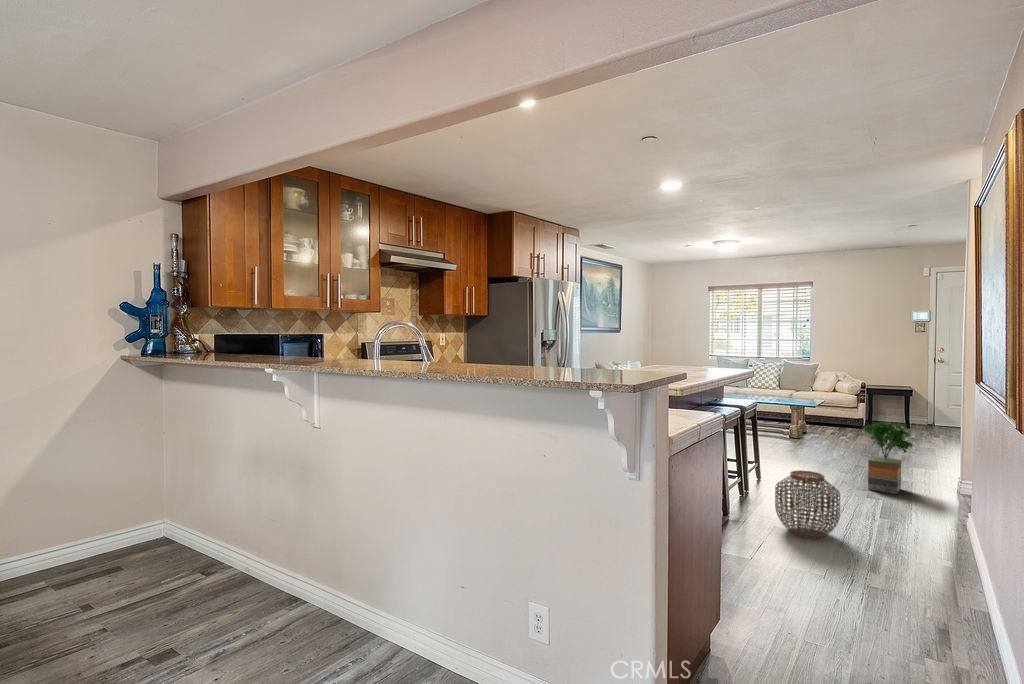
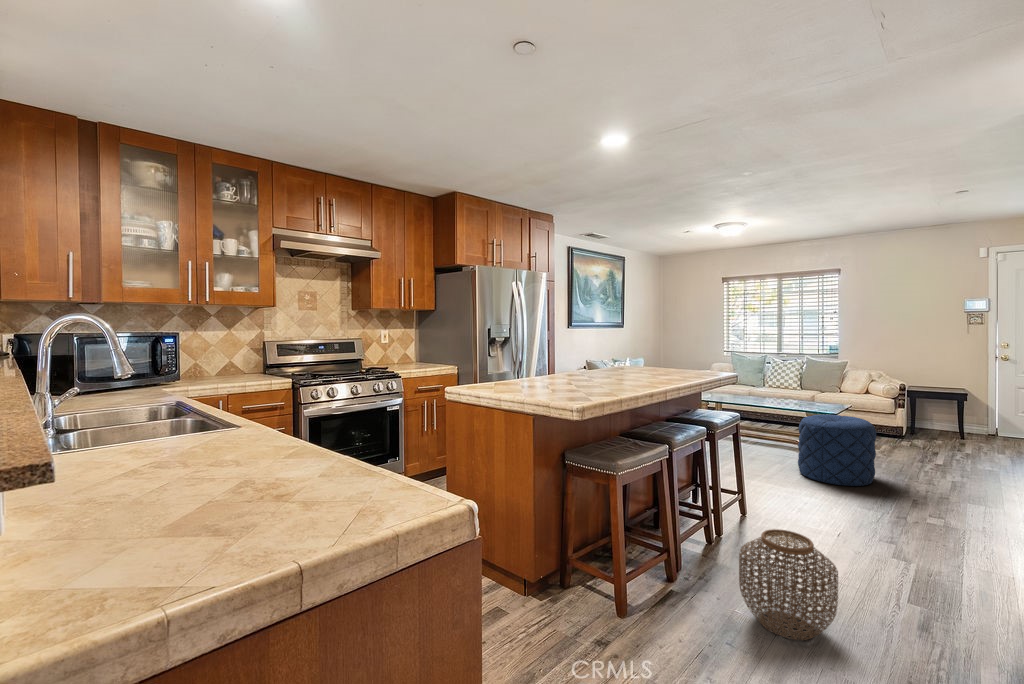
pouf: none [788,406,849,461] -> present [798,414,876,486]
potted tree: present [863,423,913,494] -> none [887,447,969,550]

